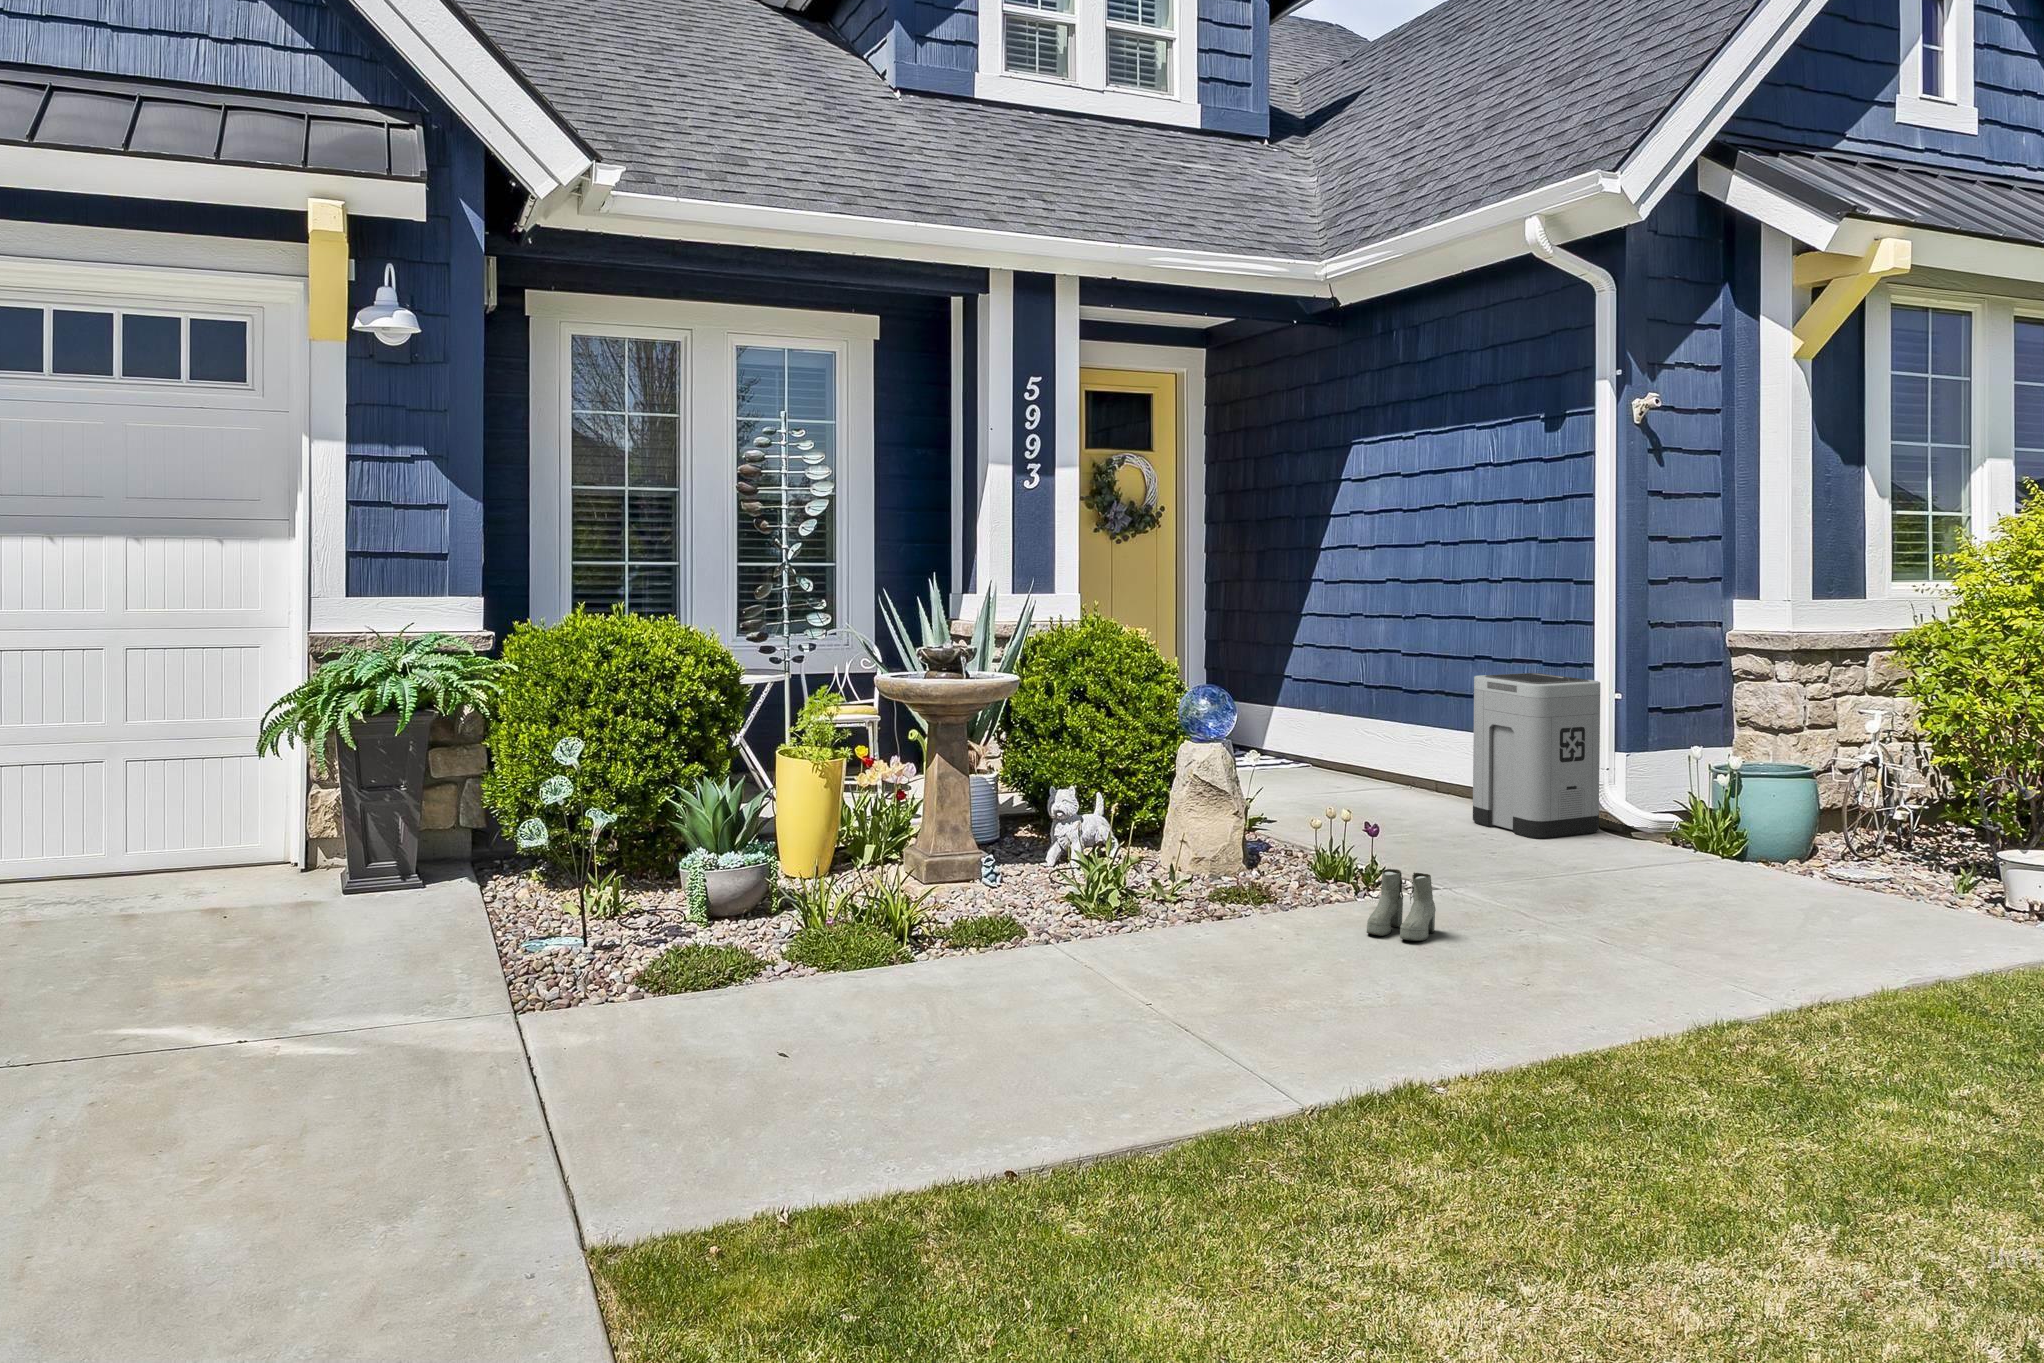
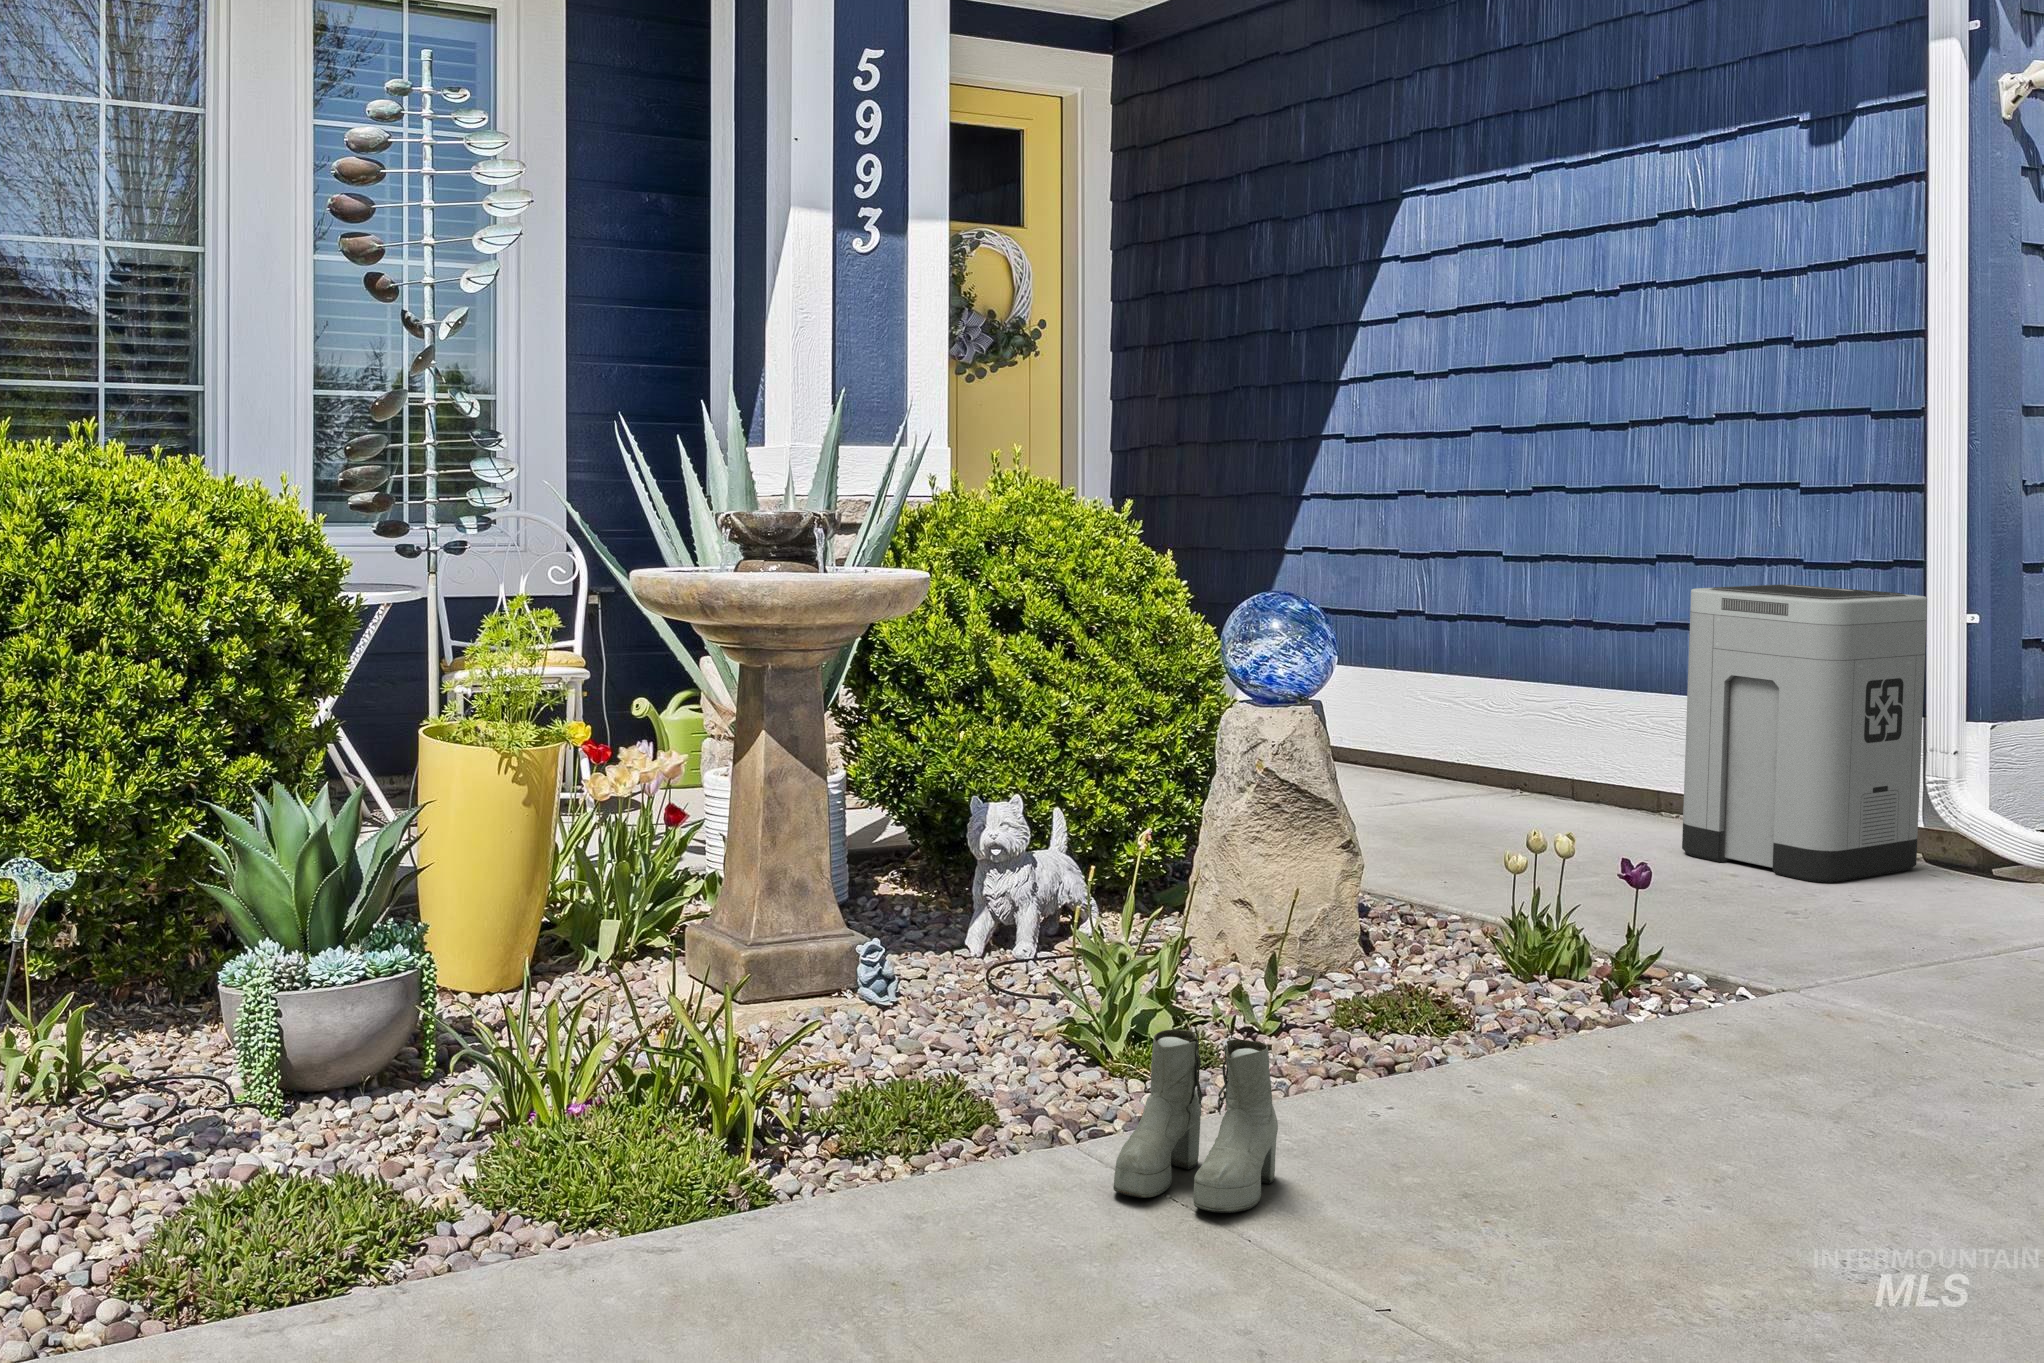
boots: present [1367,869,1436,941] -> present [1113,1030,1278,1213]

